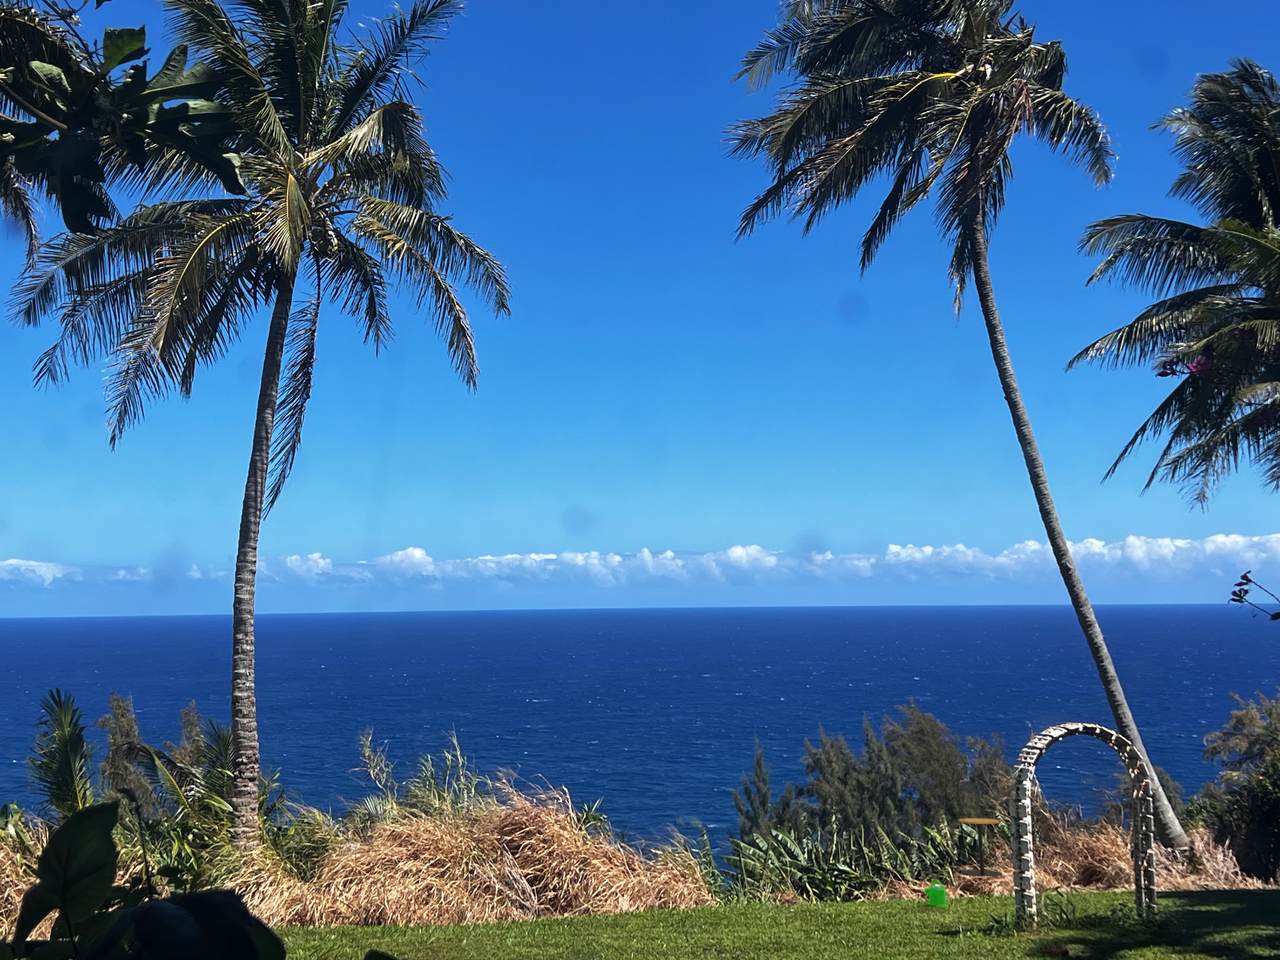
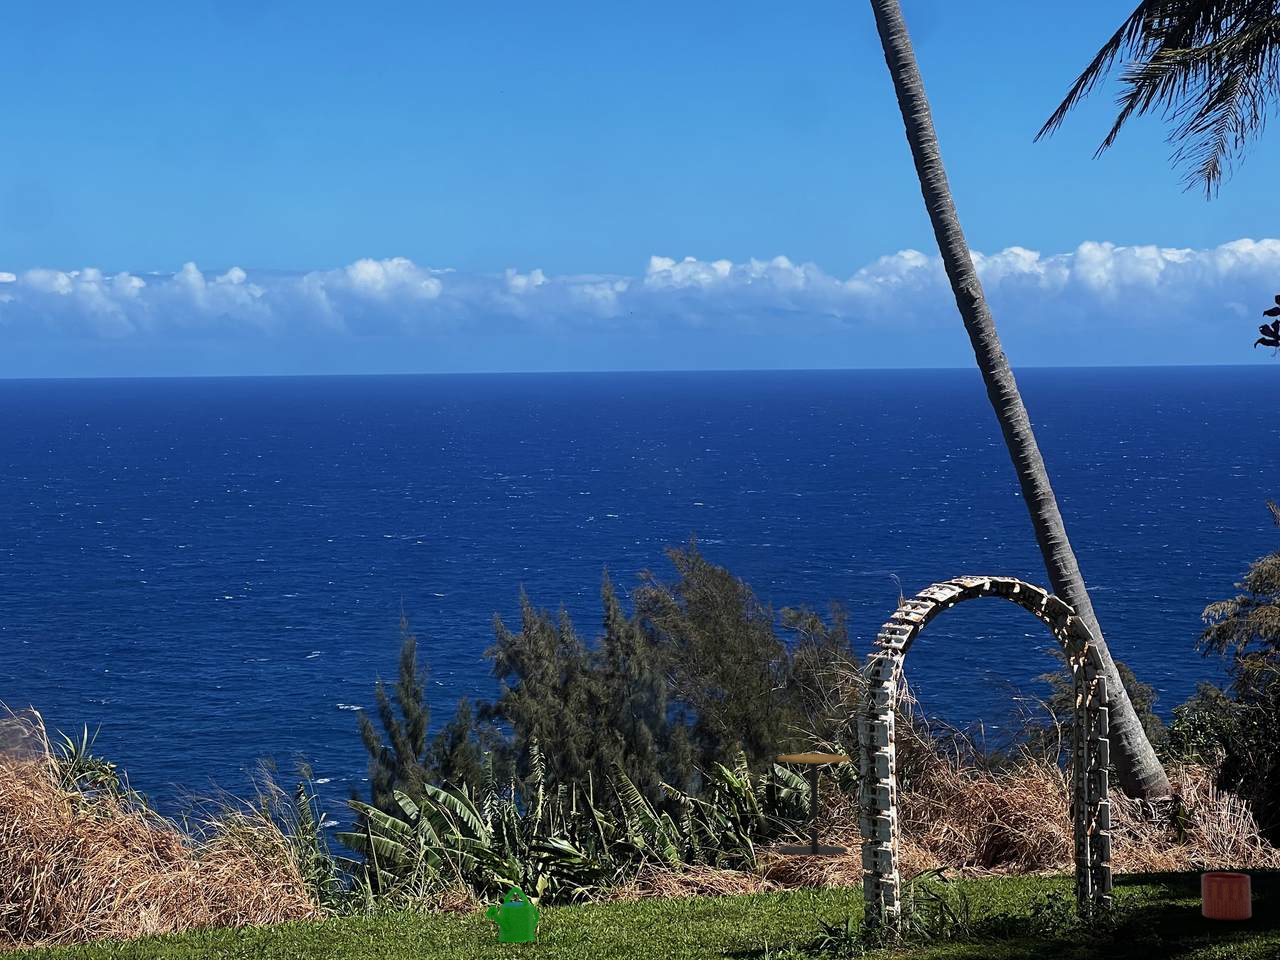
watering can: present [924,879,947,906] -> present [486,887,540,942]
planter: none [1206,894,1236,921] -> present [1201,873,1251,920]

